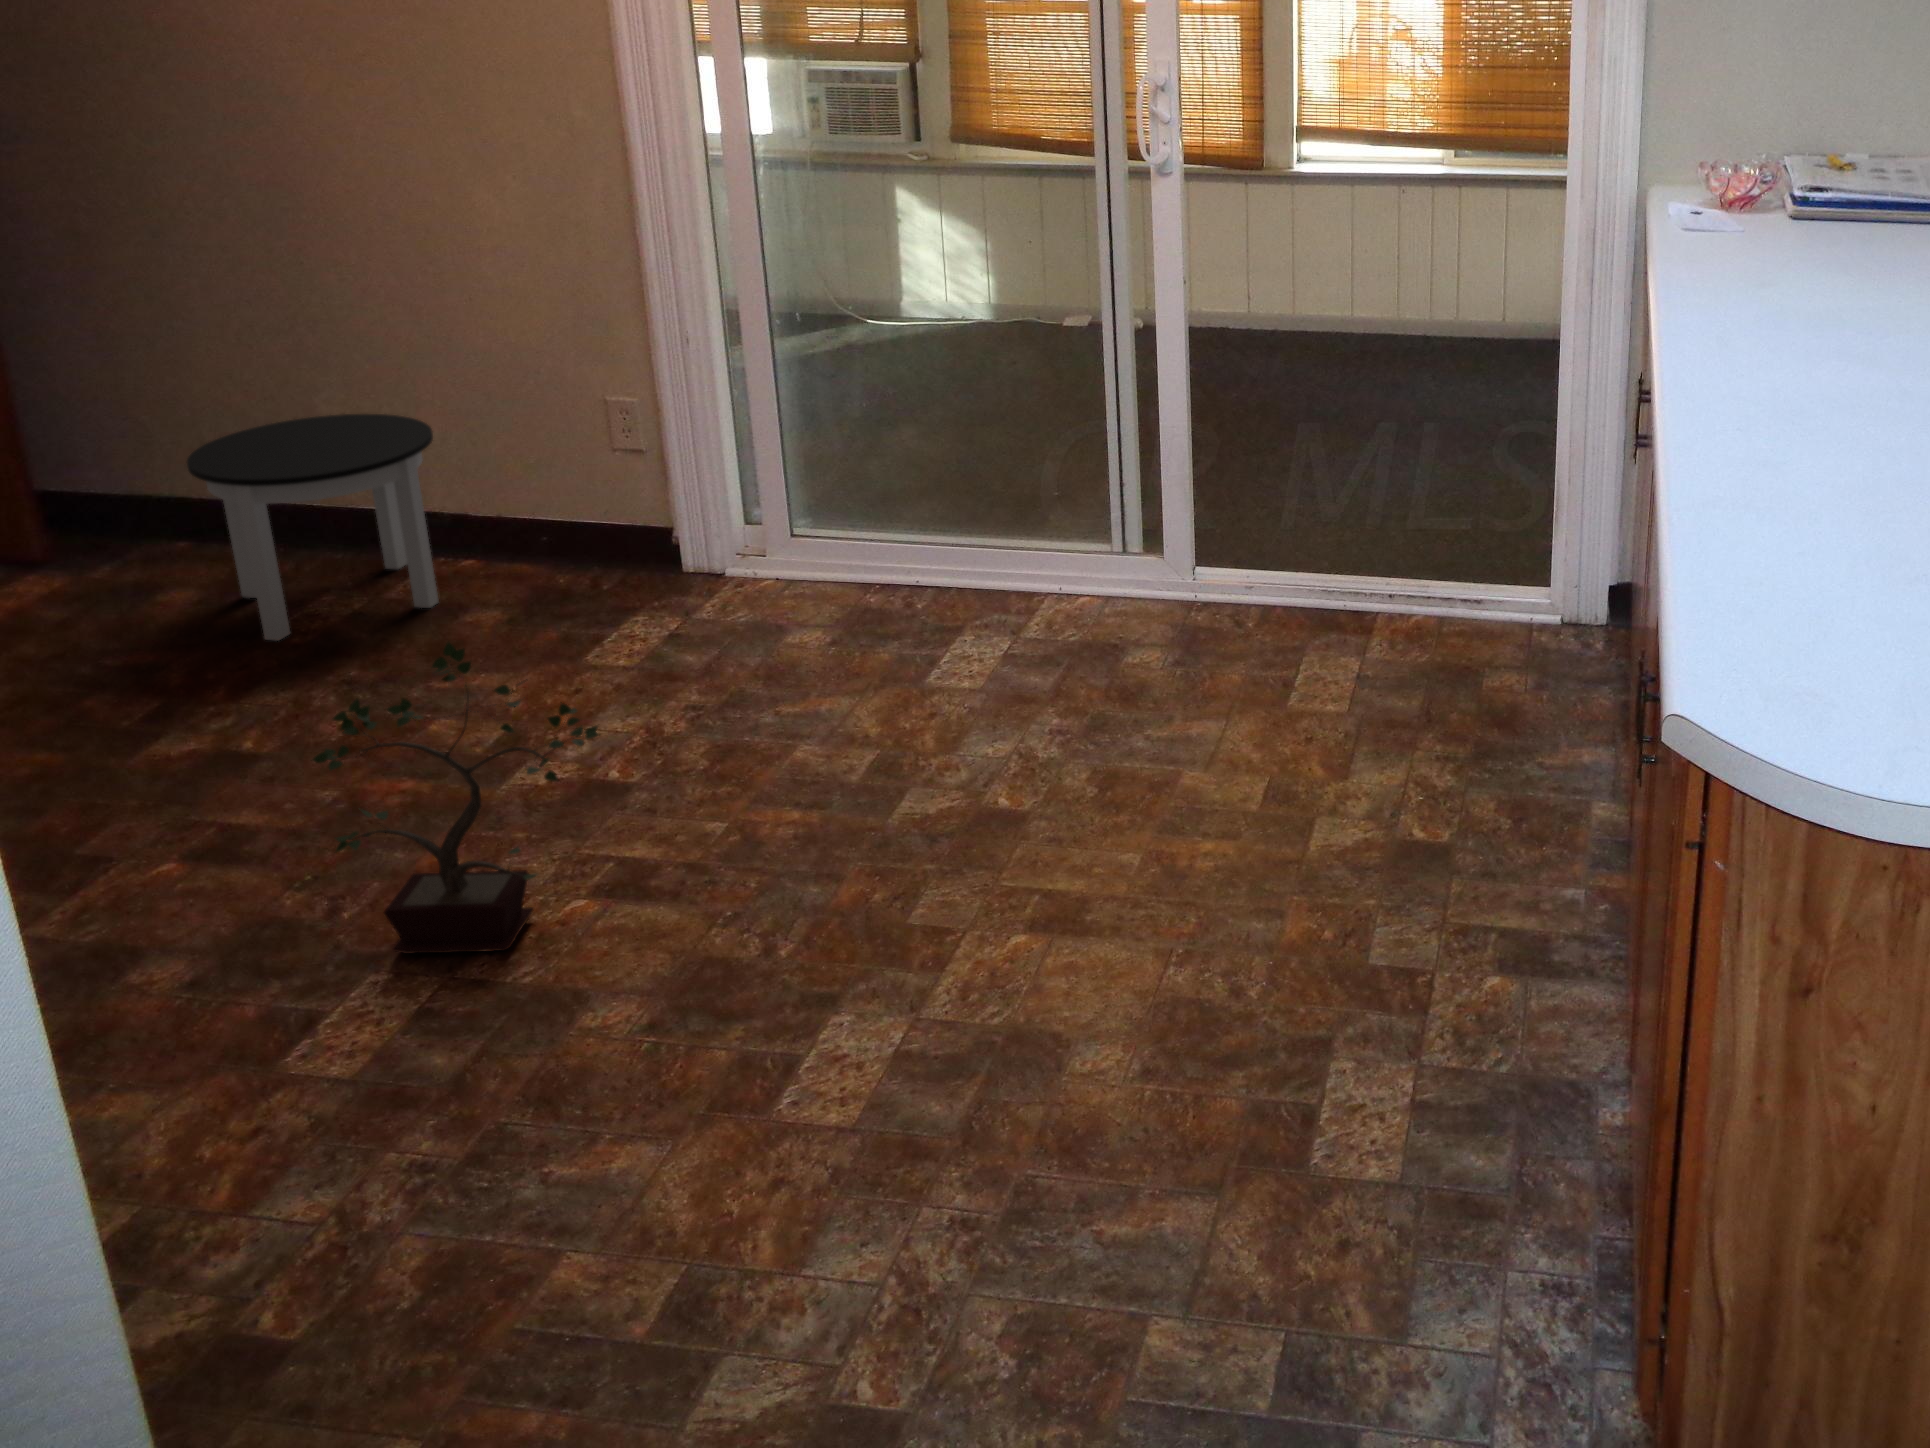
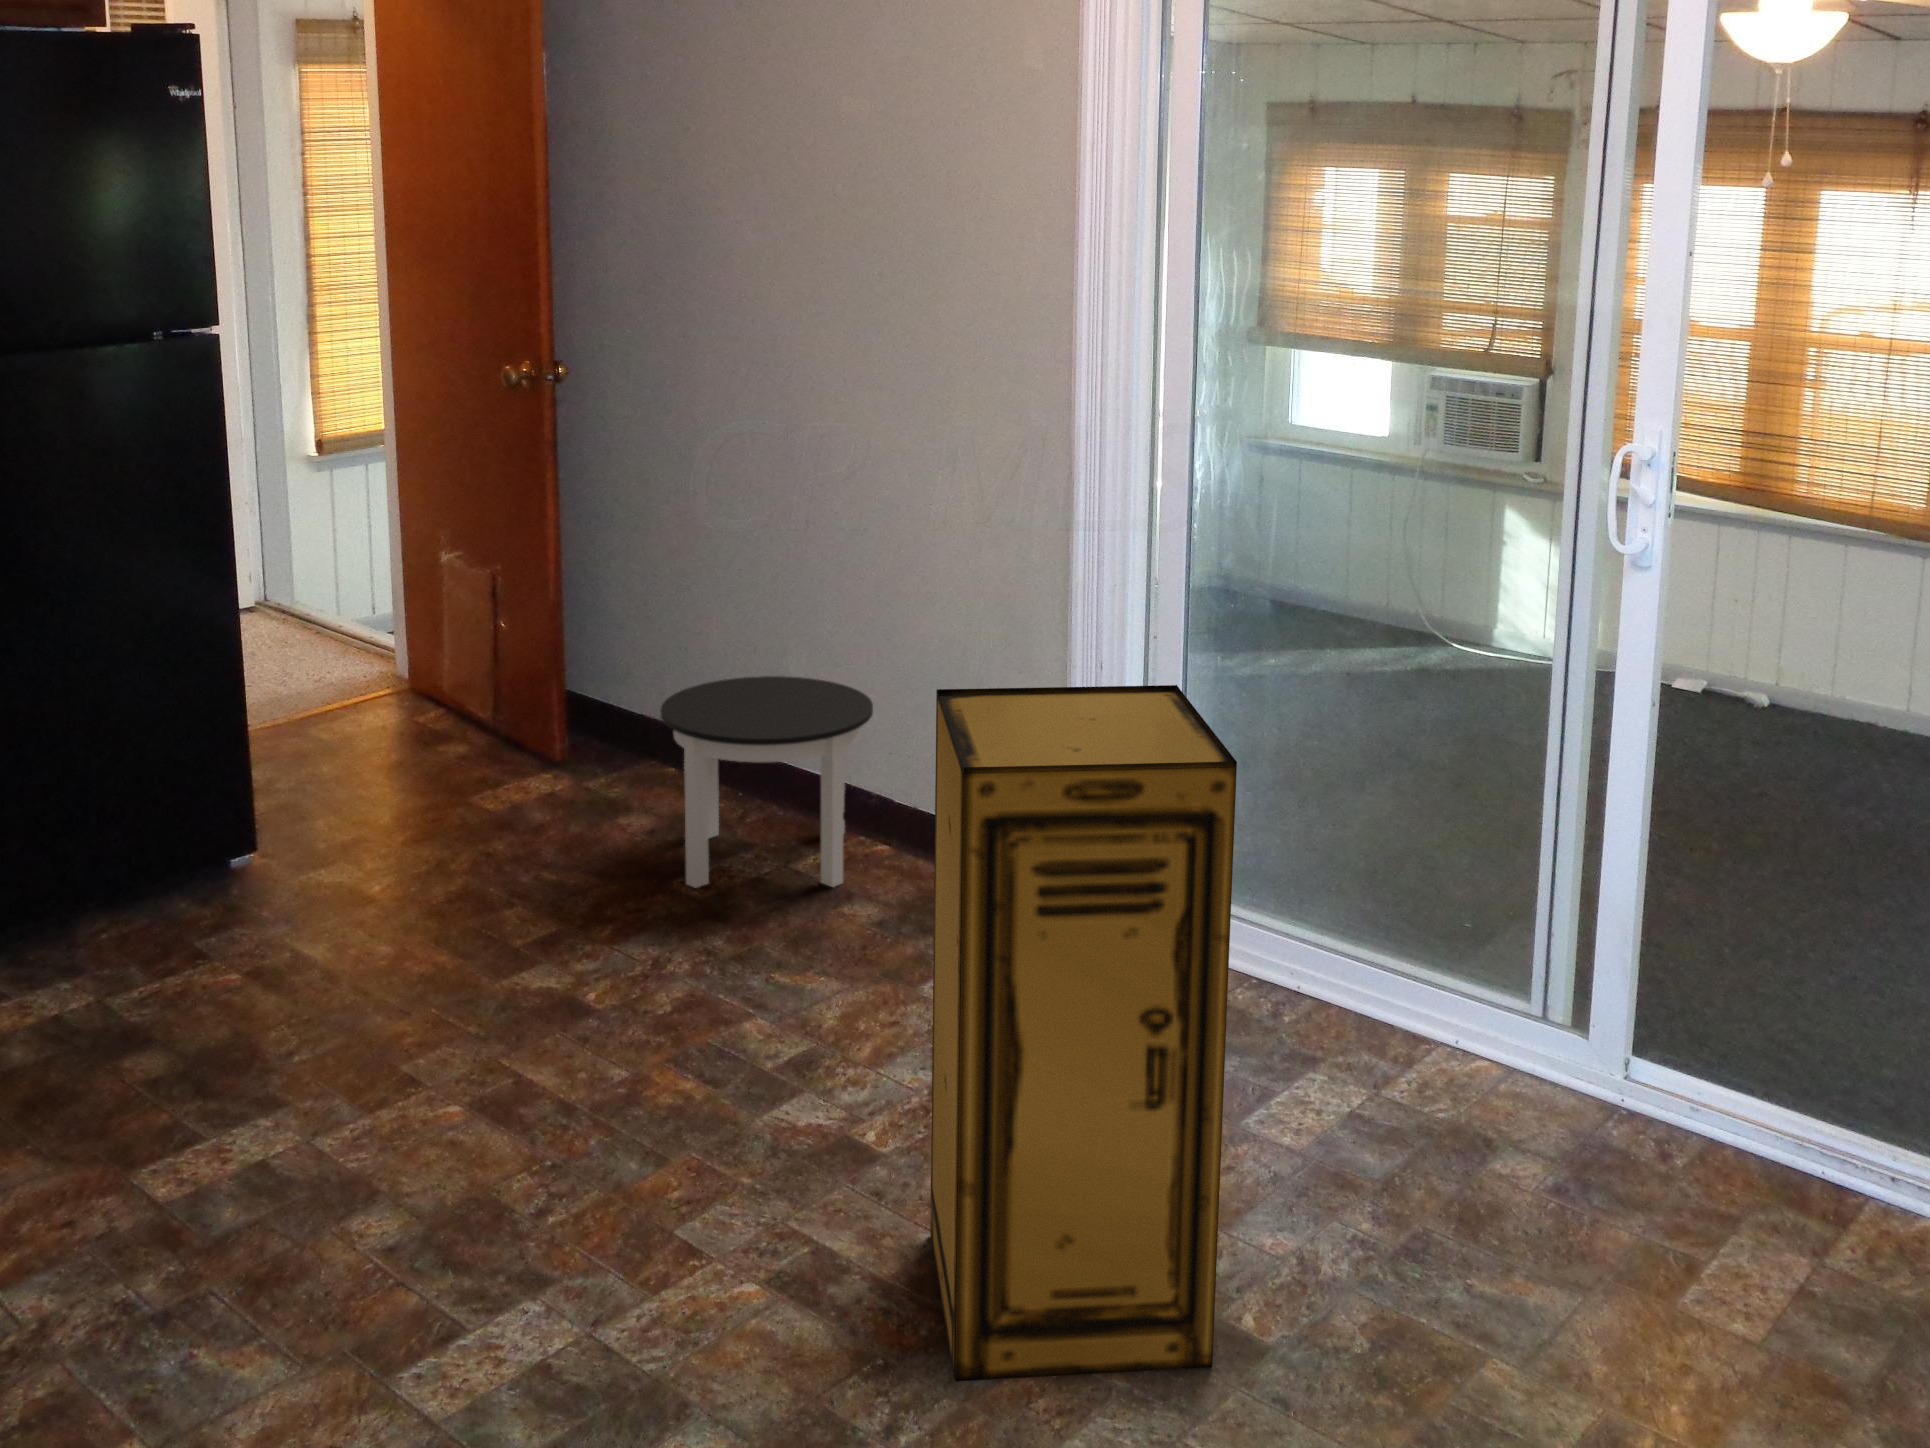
storage cabinet: none [663,308,998,903] -> present [930,685,1237,1382]
potted plant: present [313,642,598,953] -> none [518,966,757,1319]

